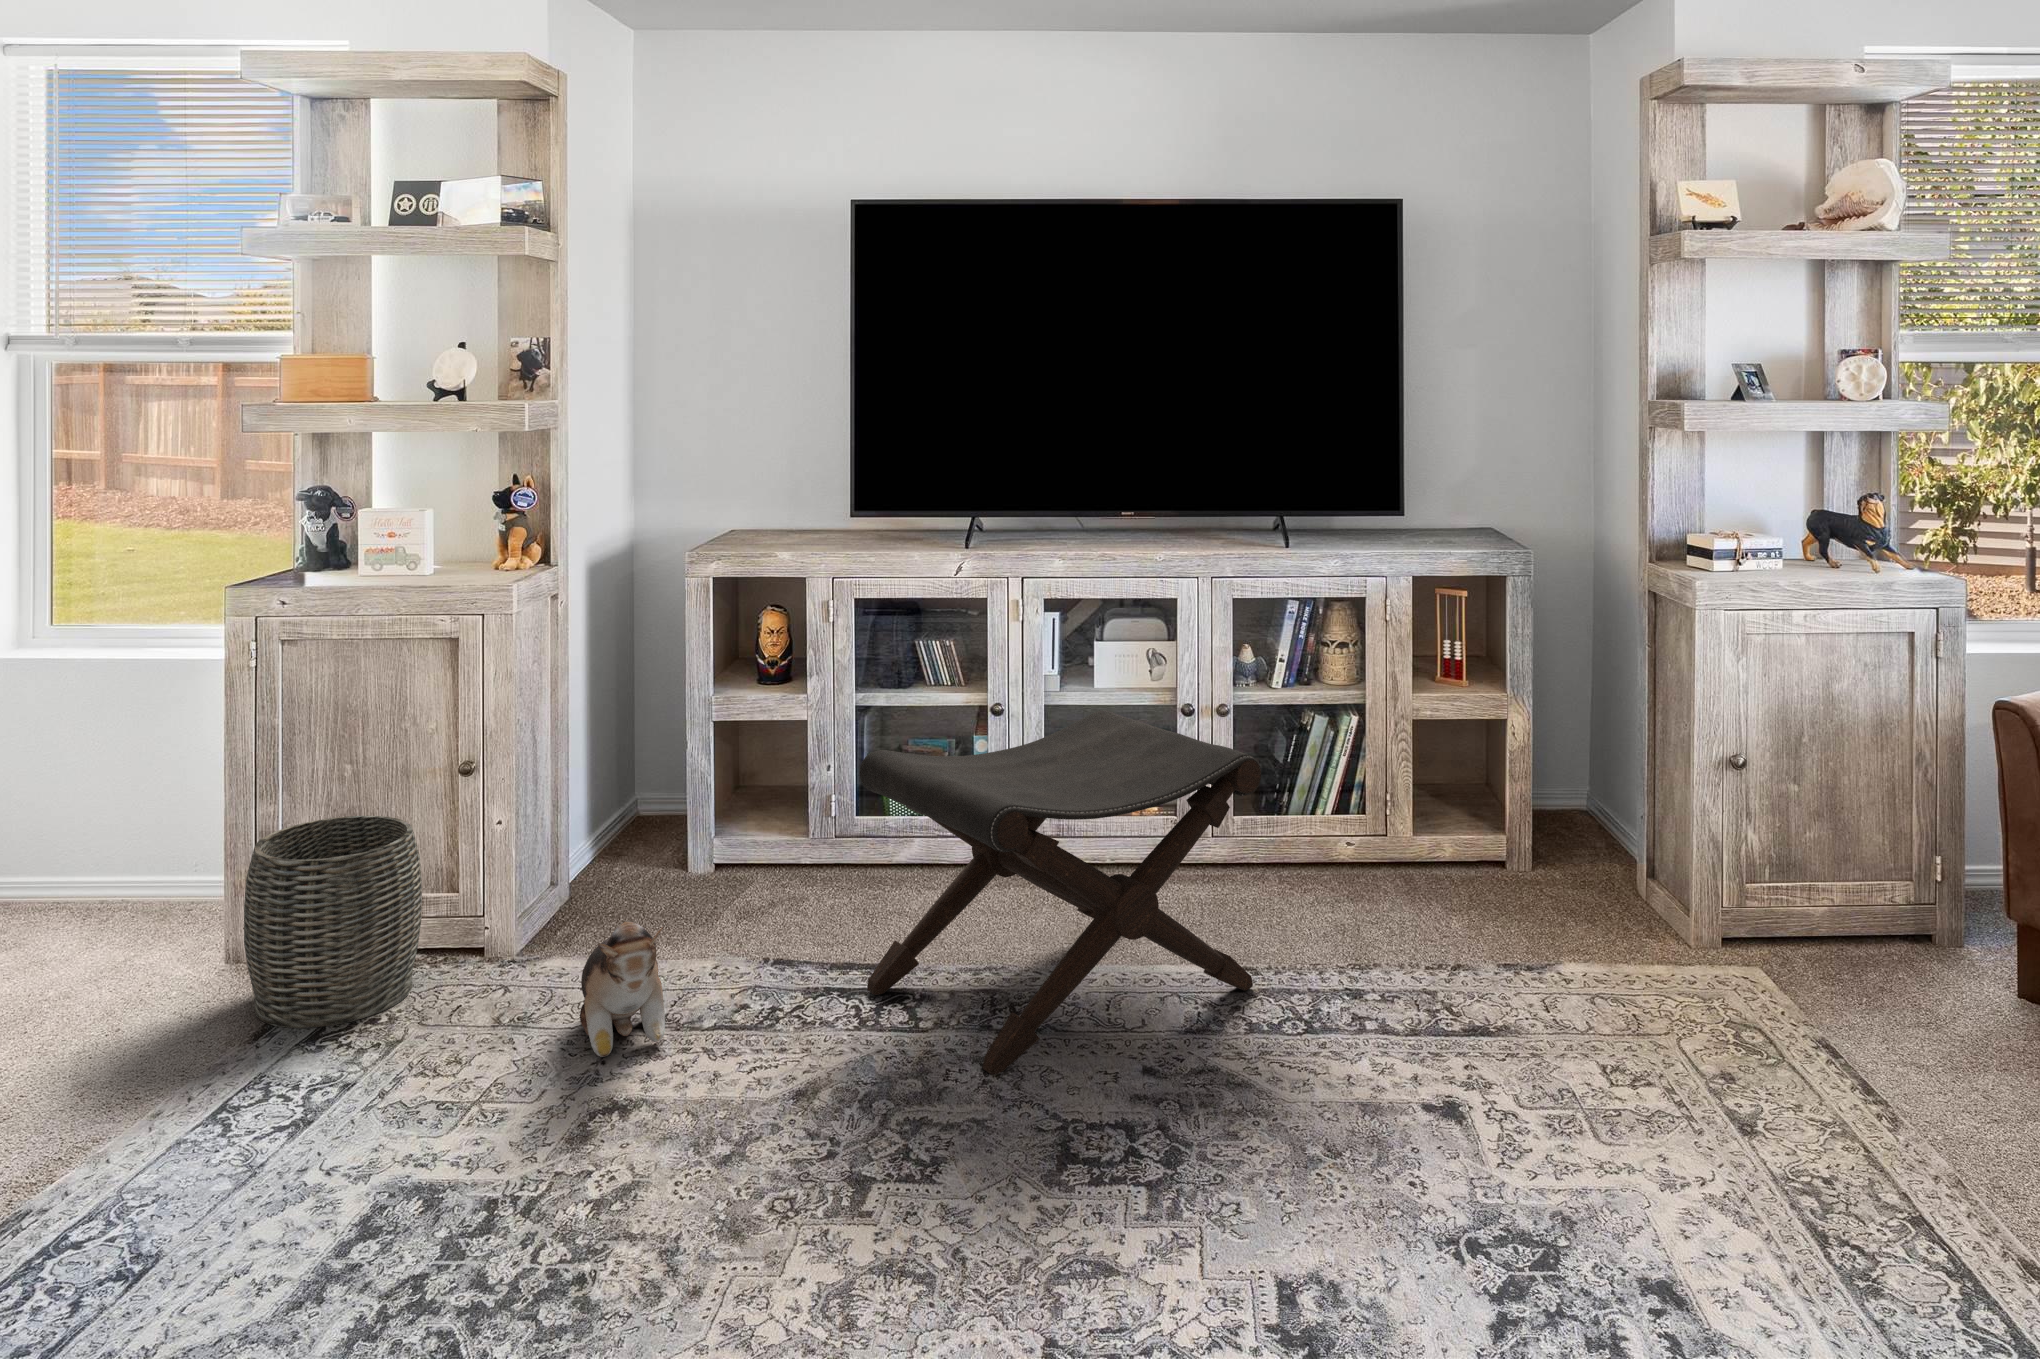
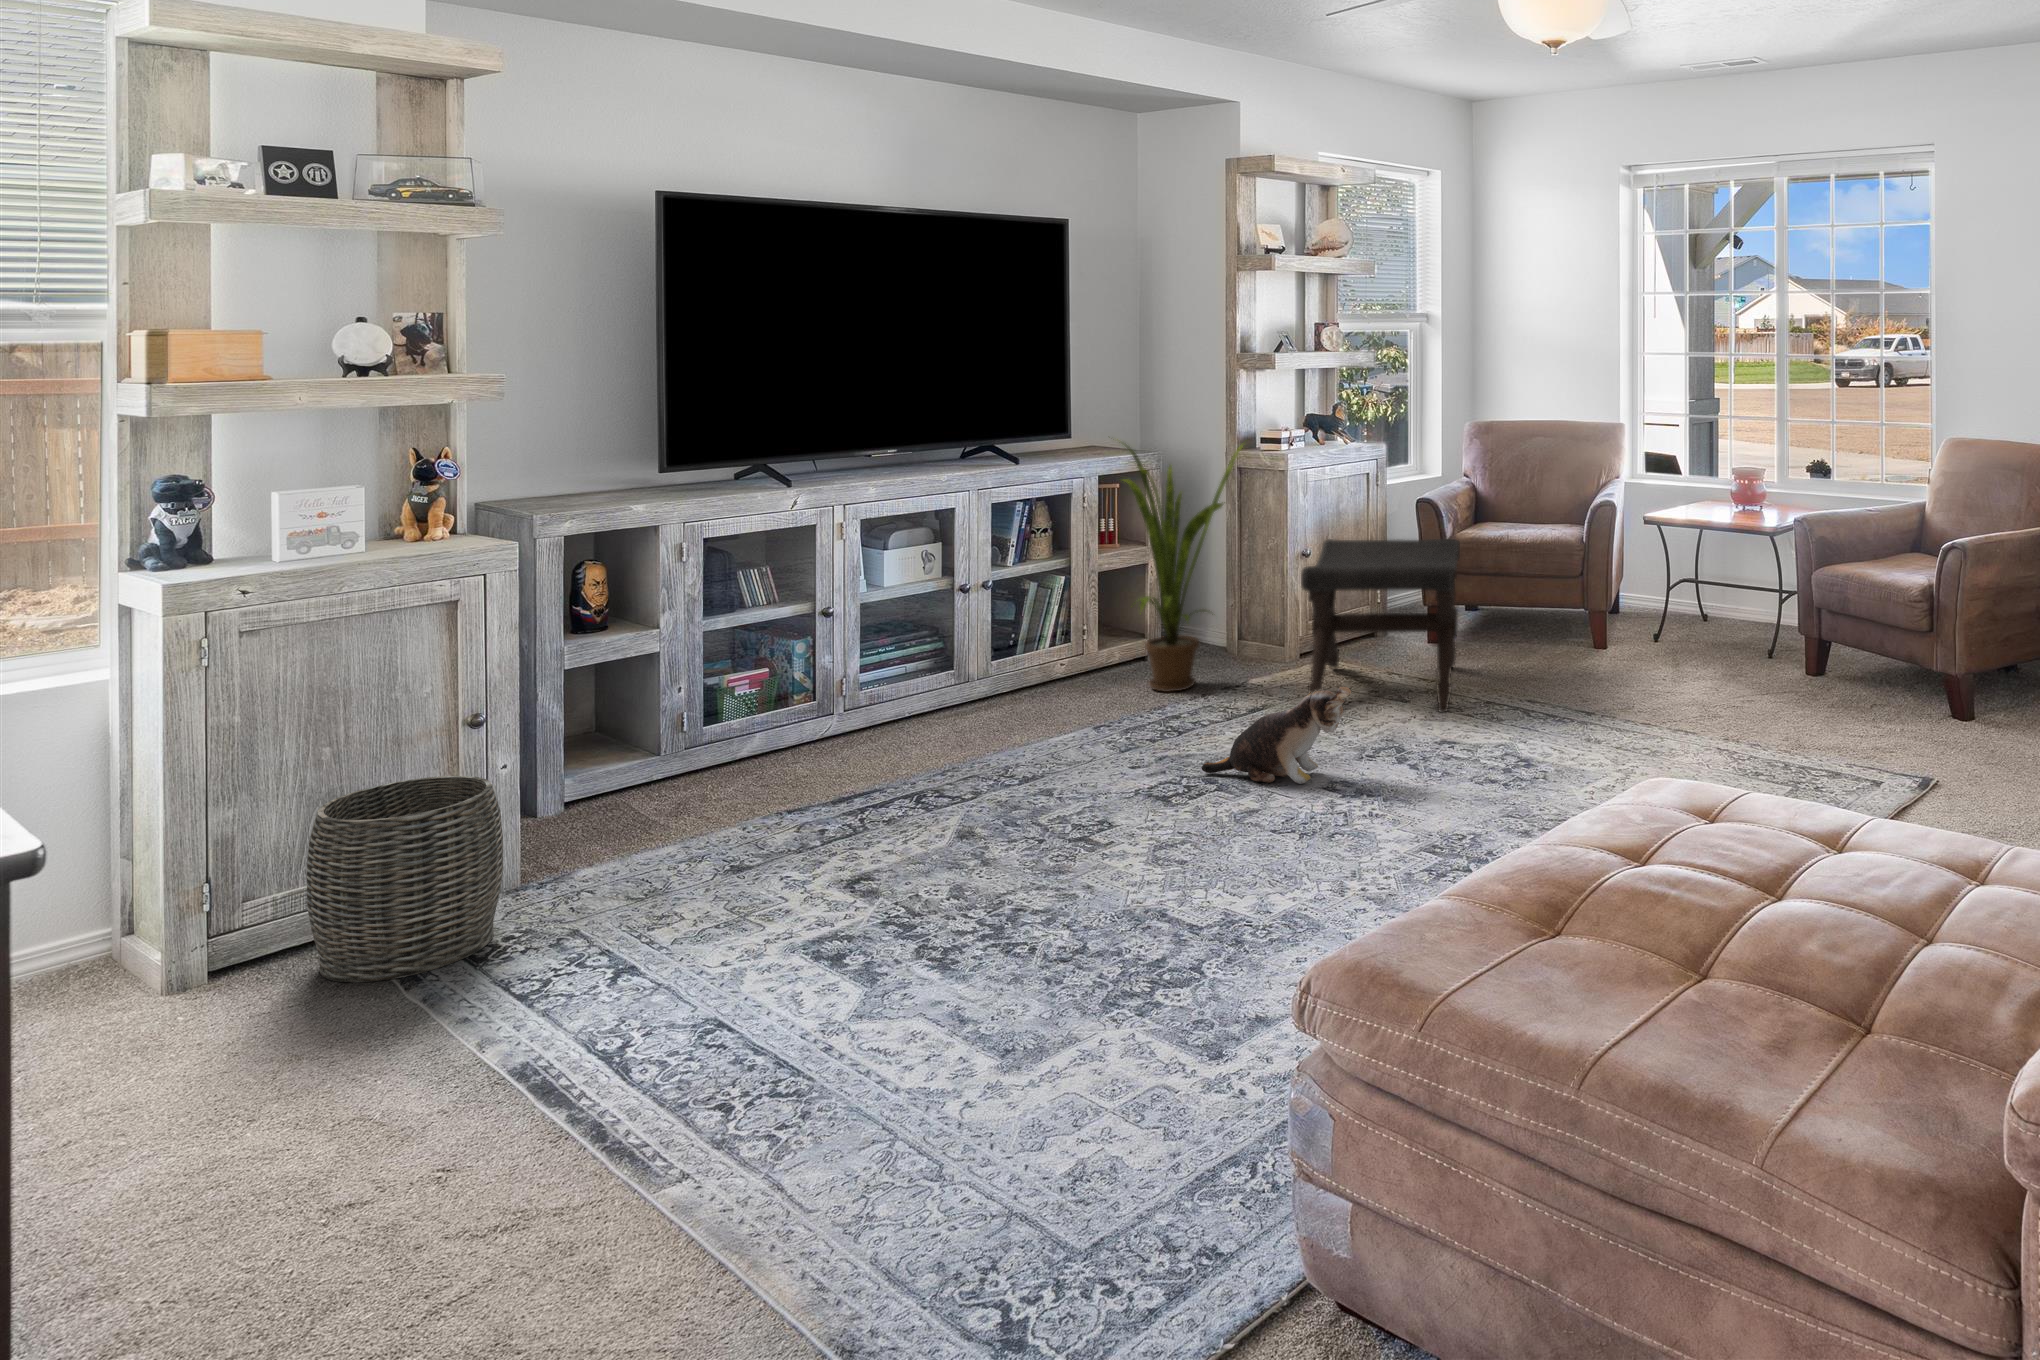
house plant: none [1353,518,1588,934] -> present [1117,439,1244,692]
footstool: present [859,710,1261,1075] -> present [1301,539,1460,712]
plush toy: present [580,922,665,1057] -> present [1202,687,1351,784]

